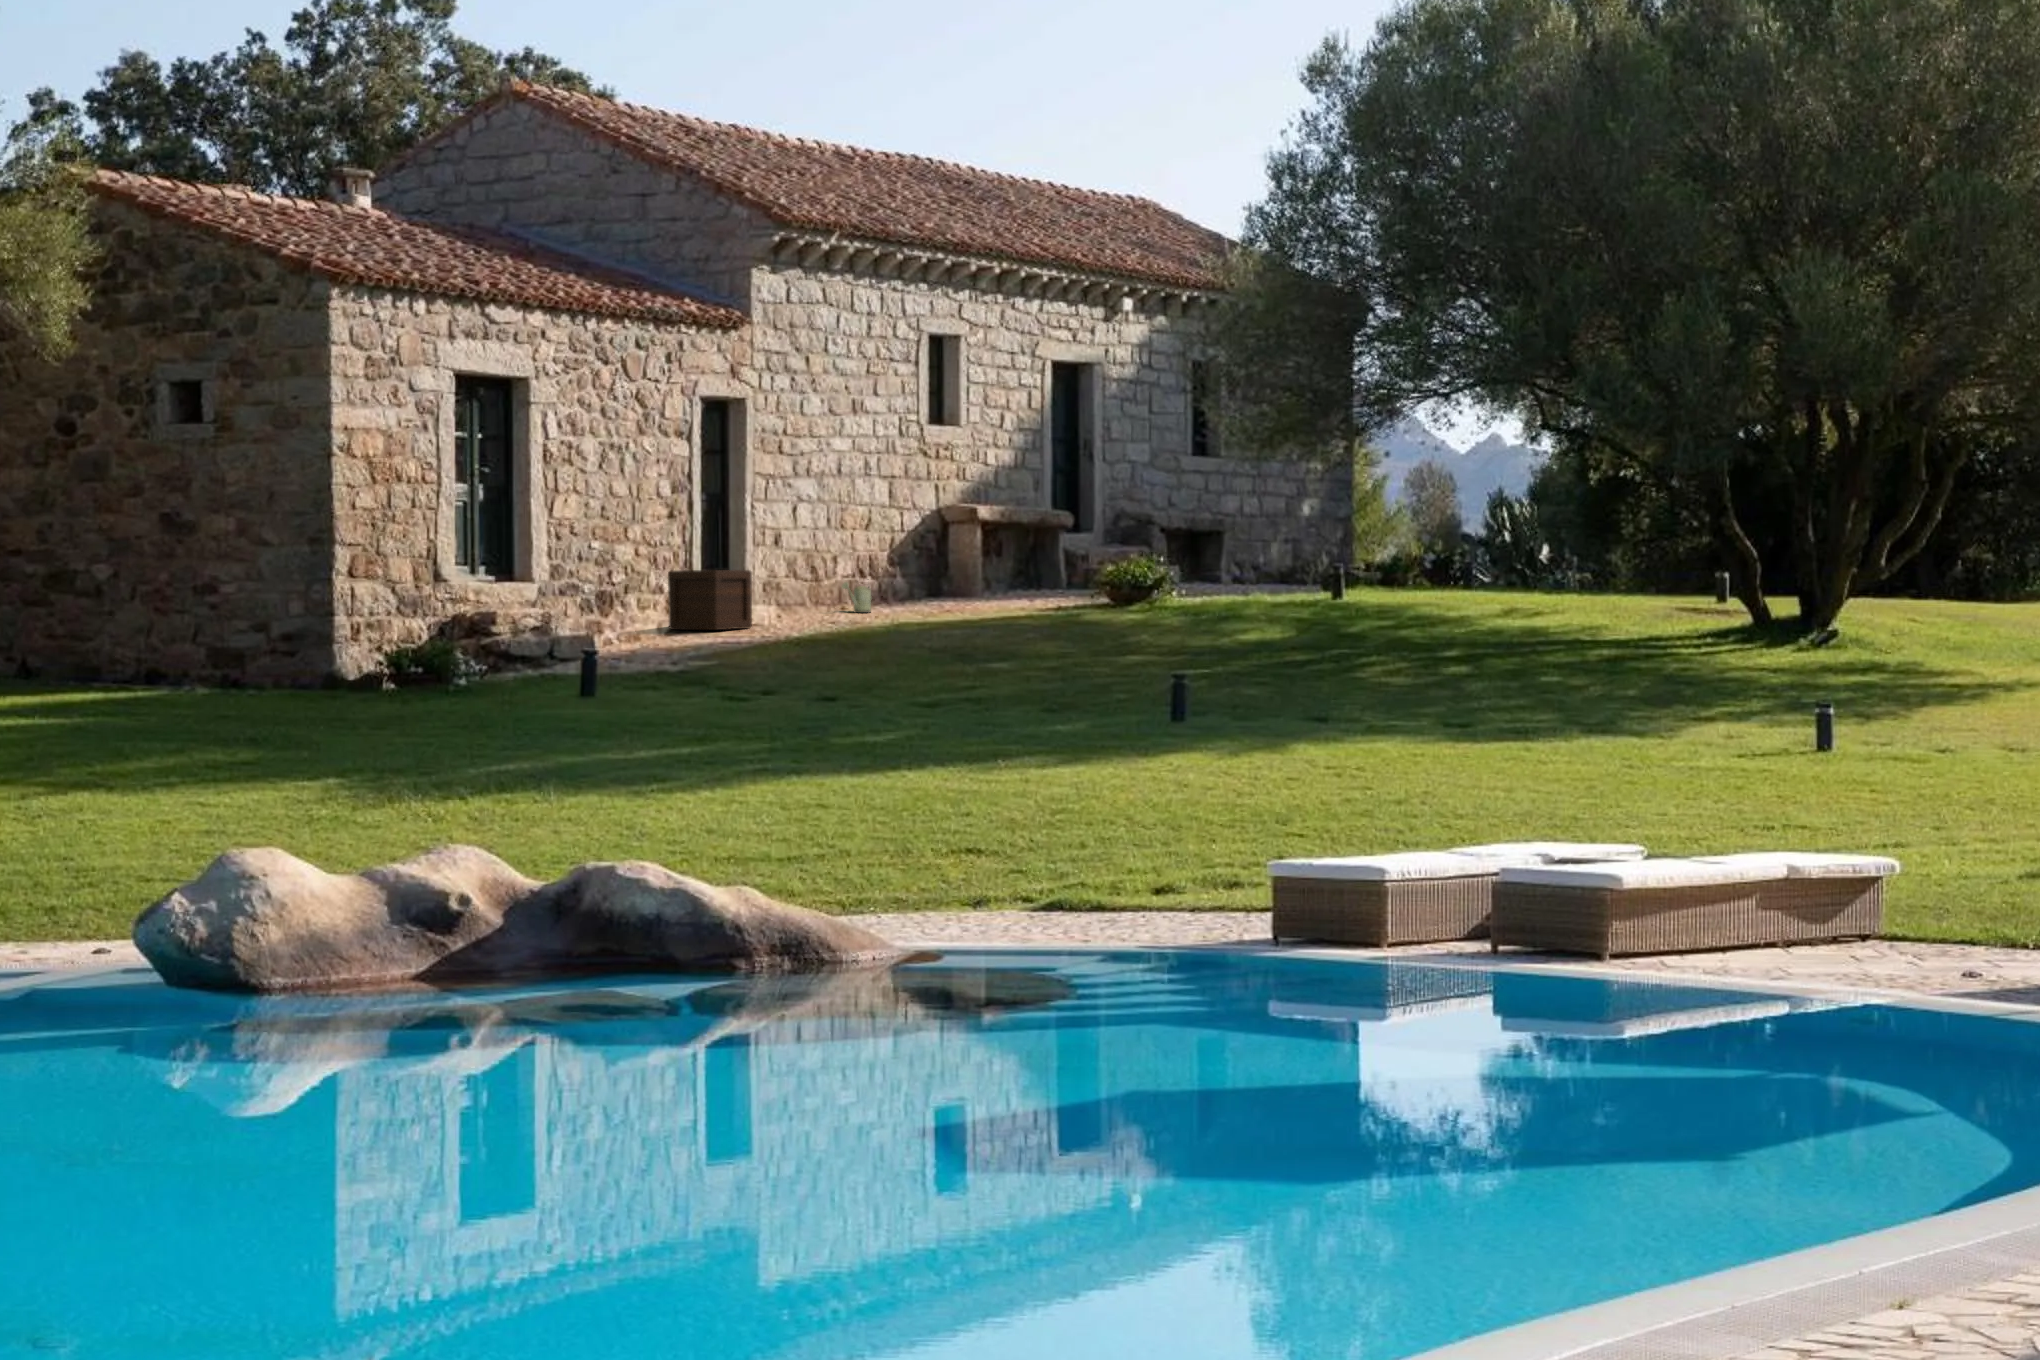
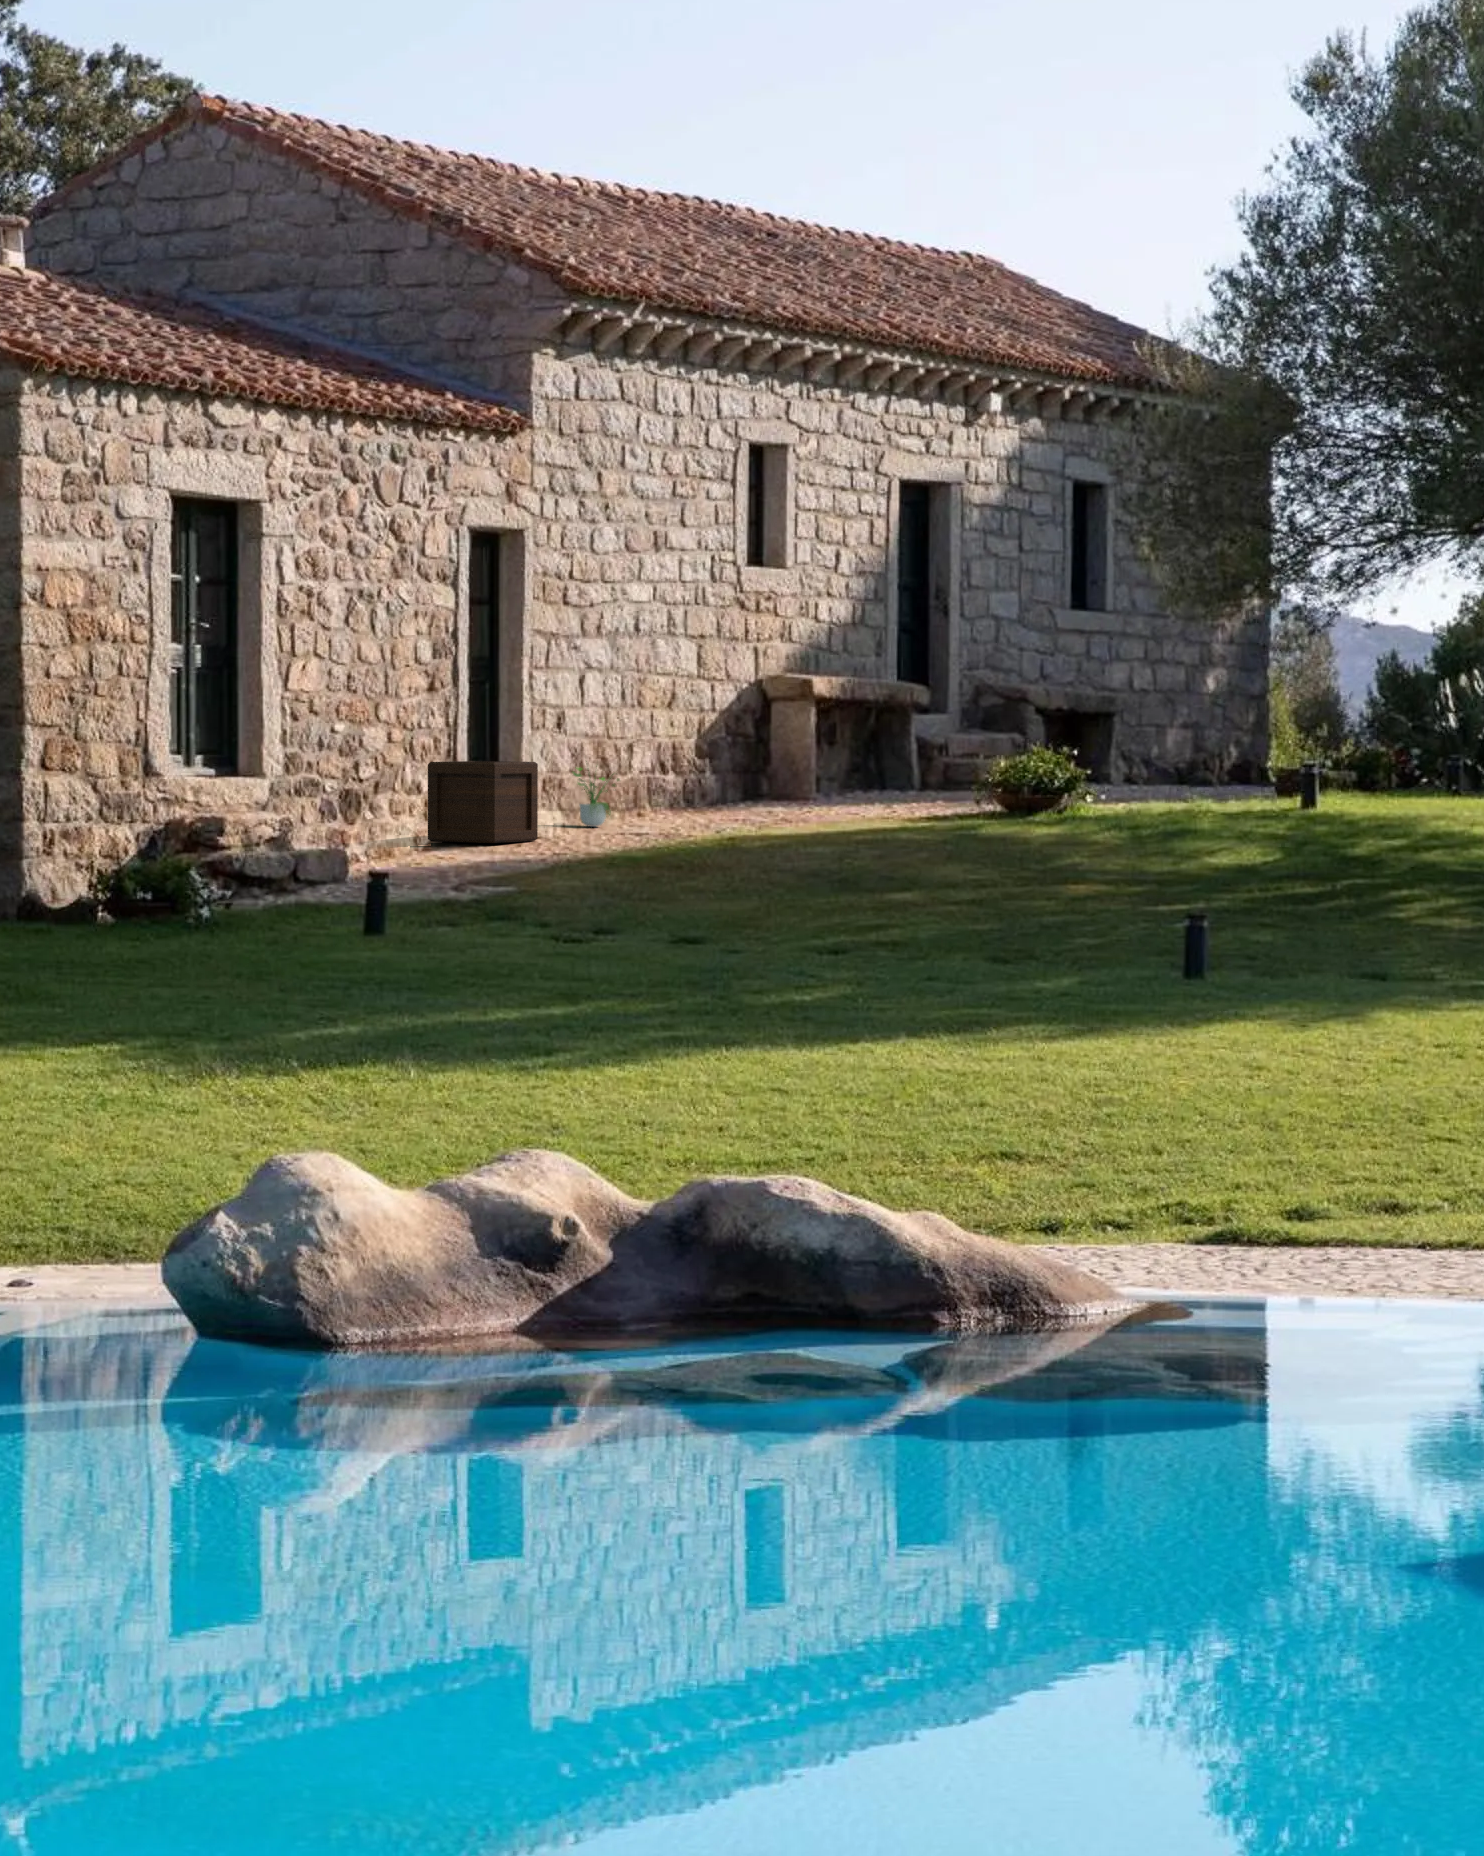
potted plant: none [788,562,826,618] -> present [573,768,620,827]
watering can: present [842,582,872,613] -> none [638,774,676,820]

